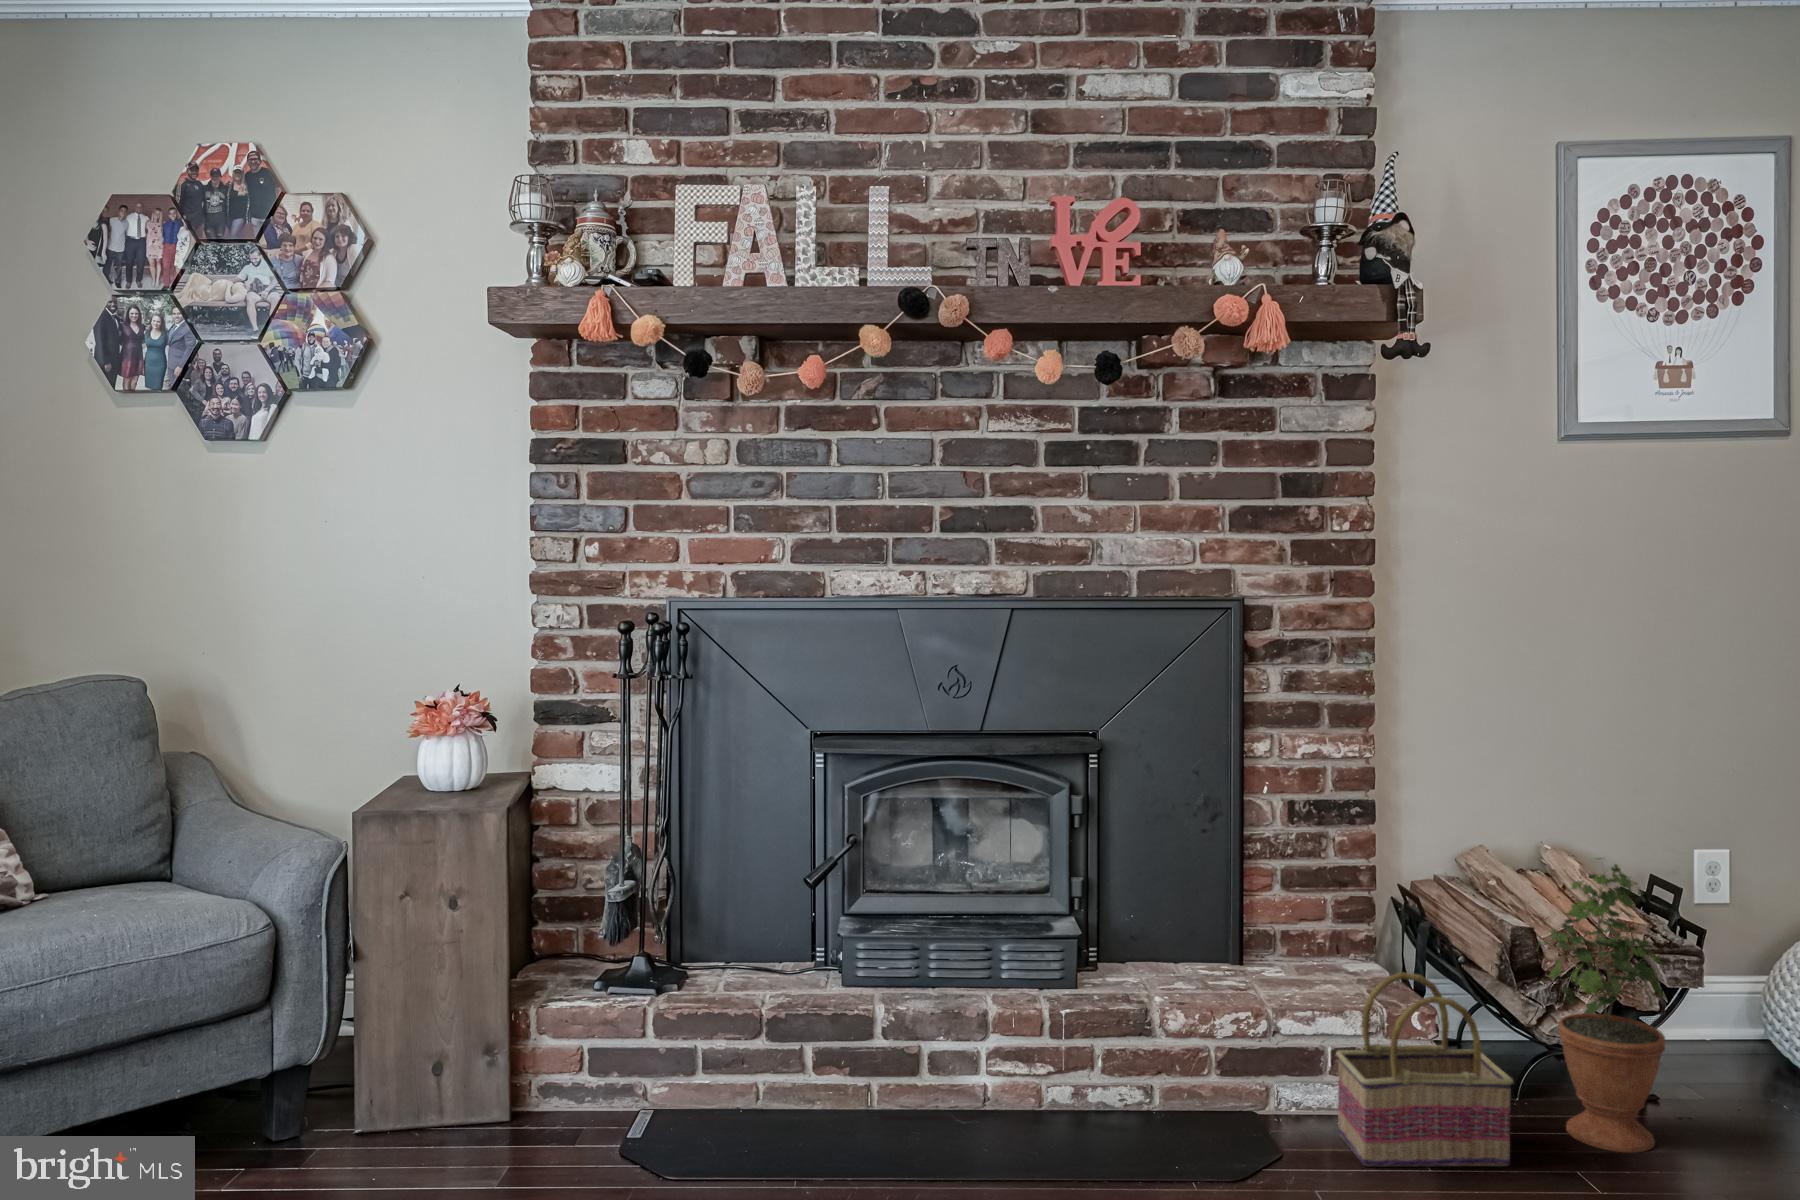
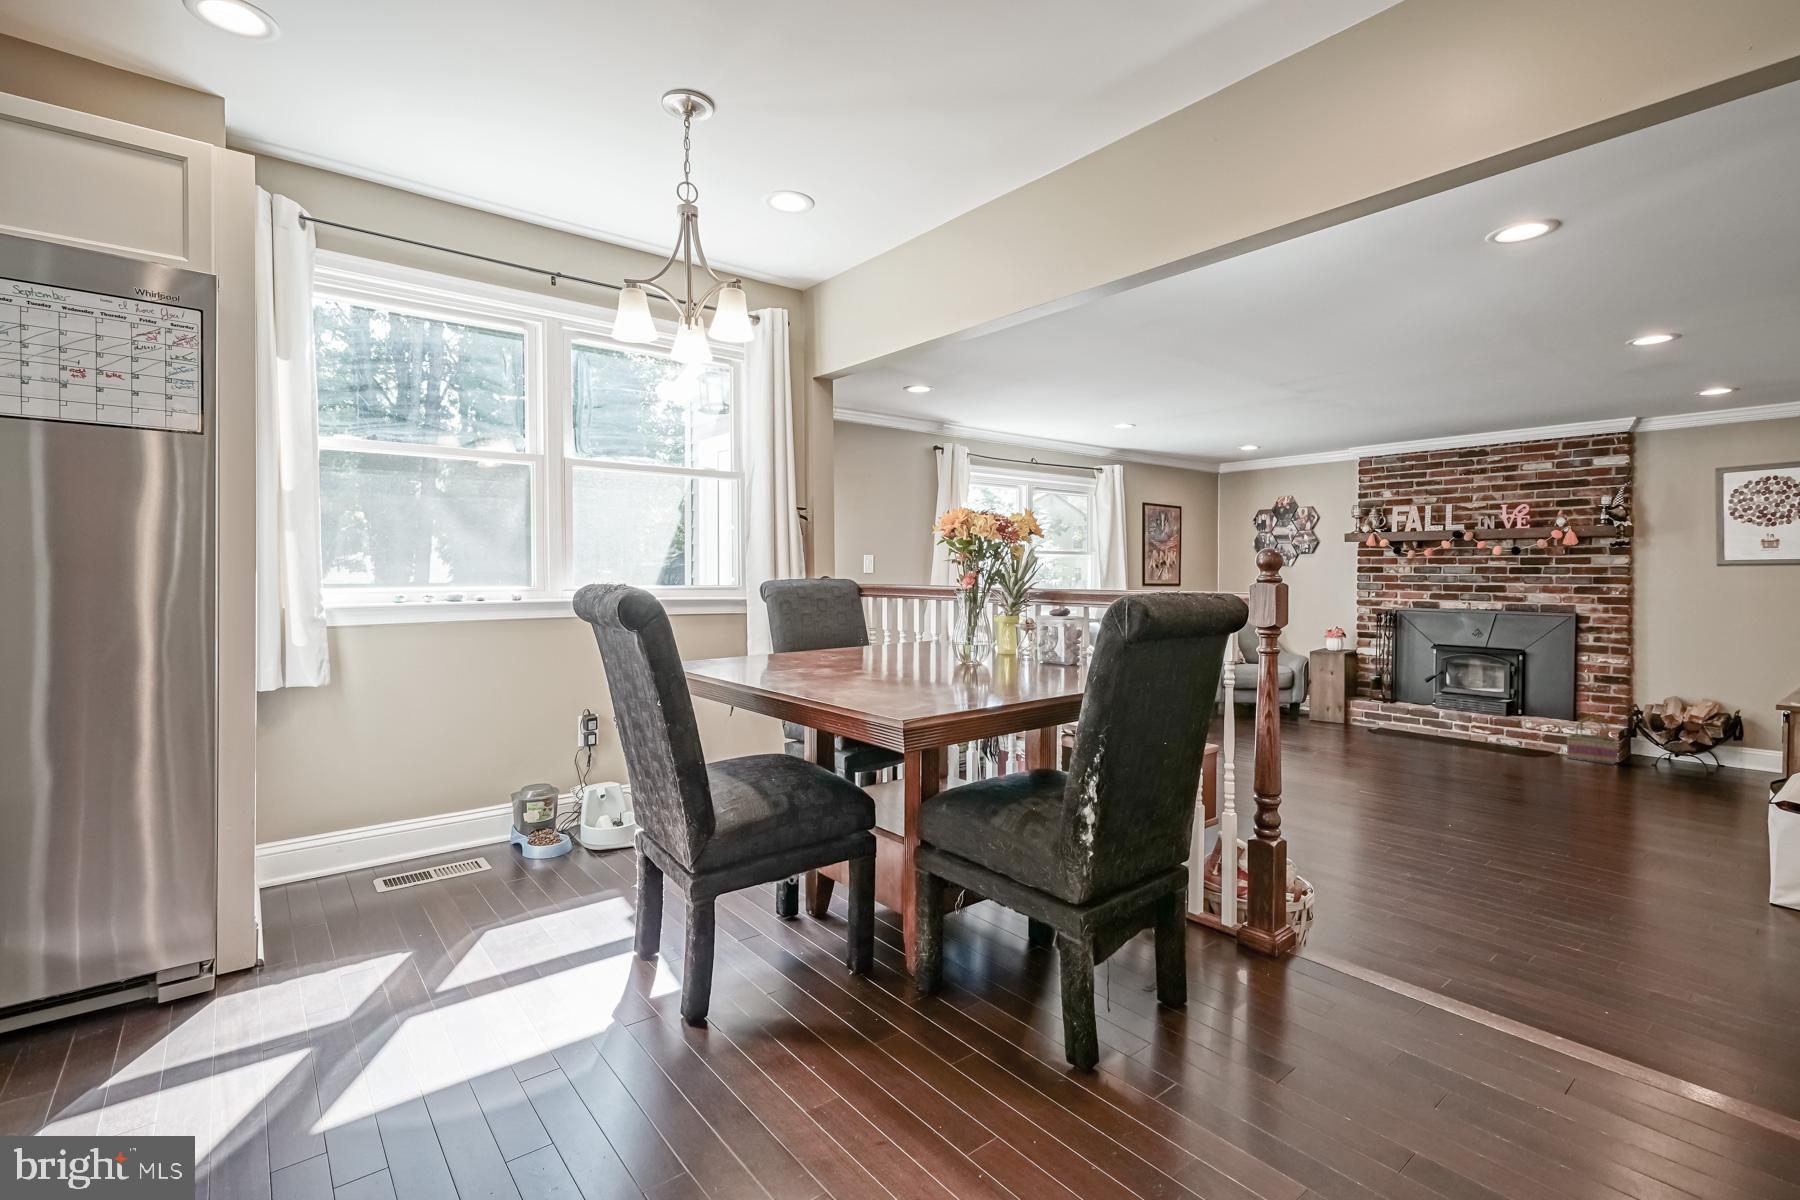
potted plant: present [1536,864,1665,1153] -> none [1642,692,1686,771]

